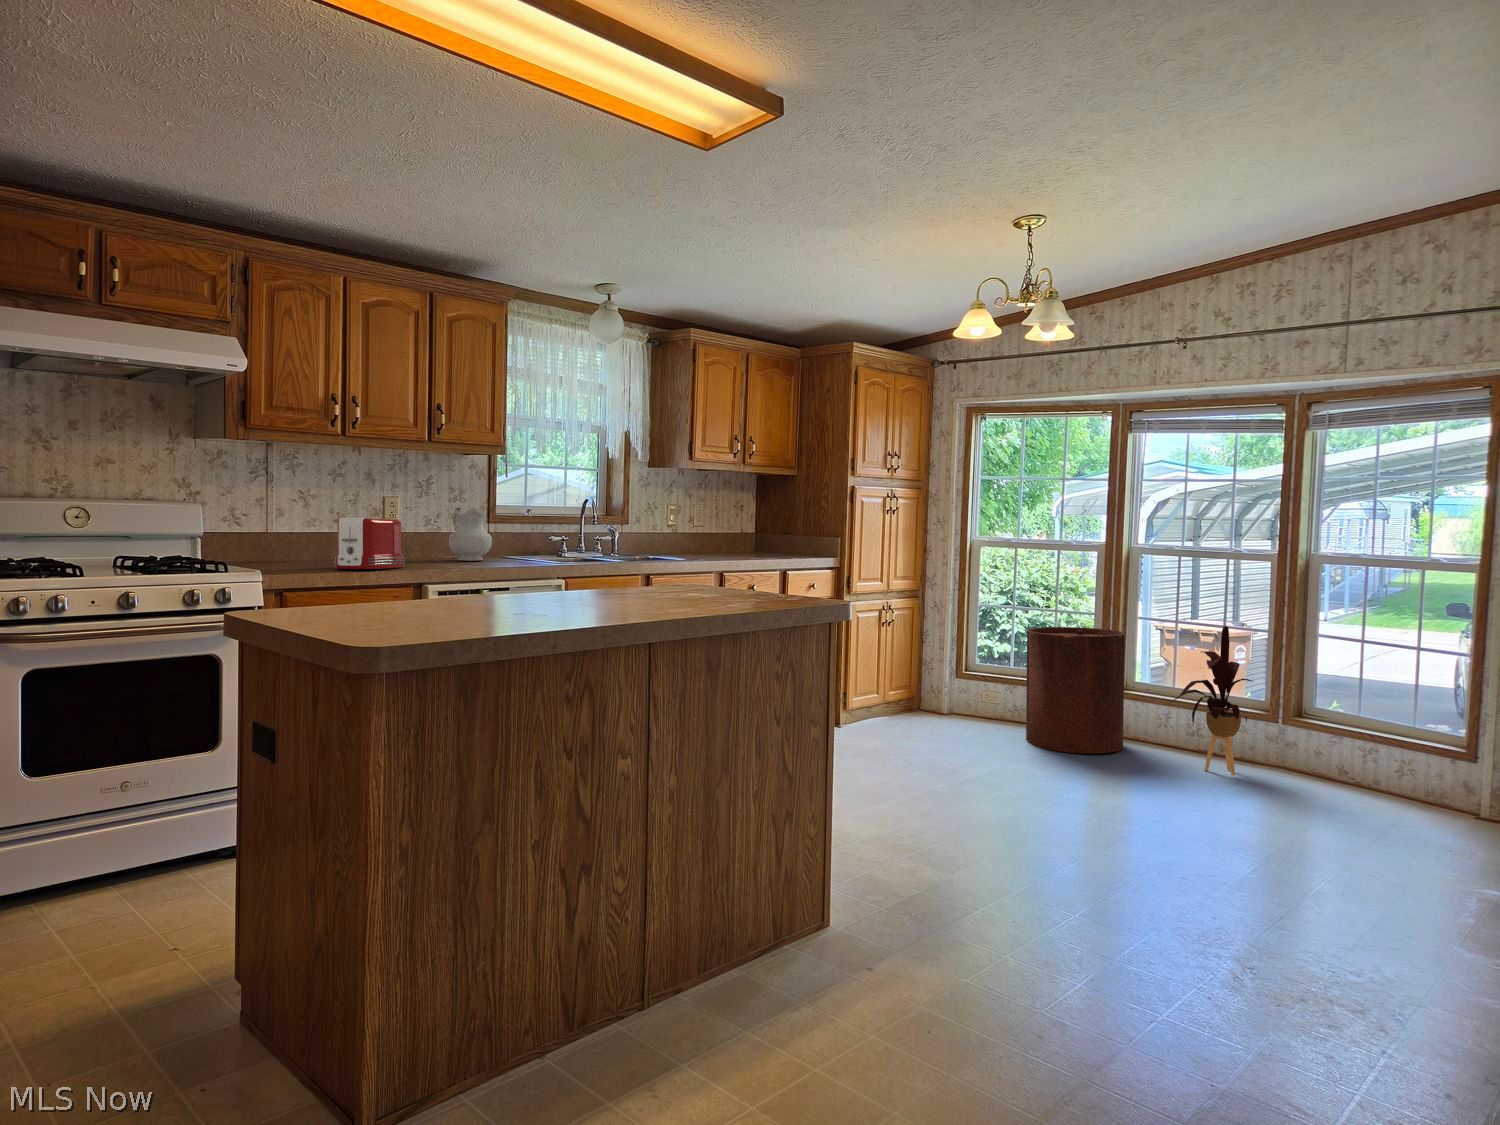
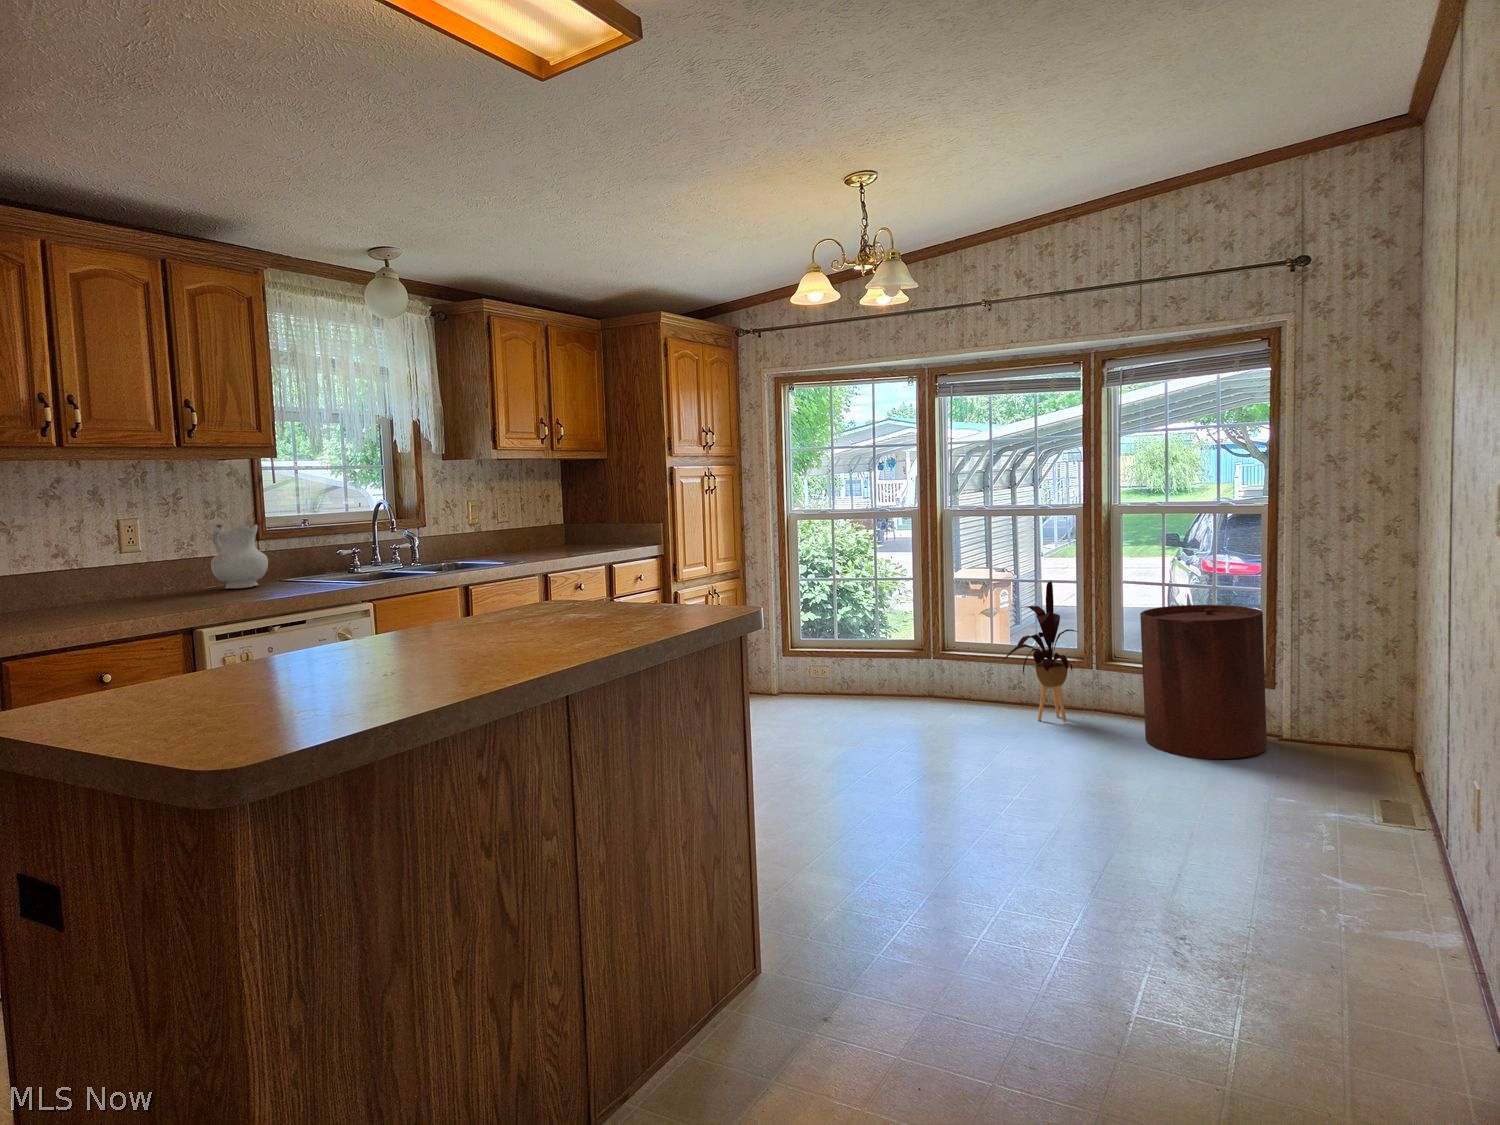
toaster: present [334,518,405,569] -> none [60,549,161,620]
trash can: present [1026,627,1125,754] -> present [1140,605,1267,759]

